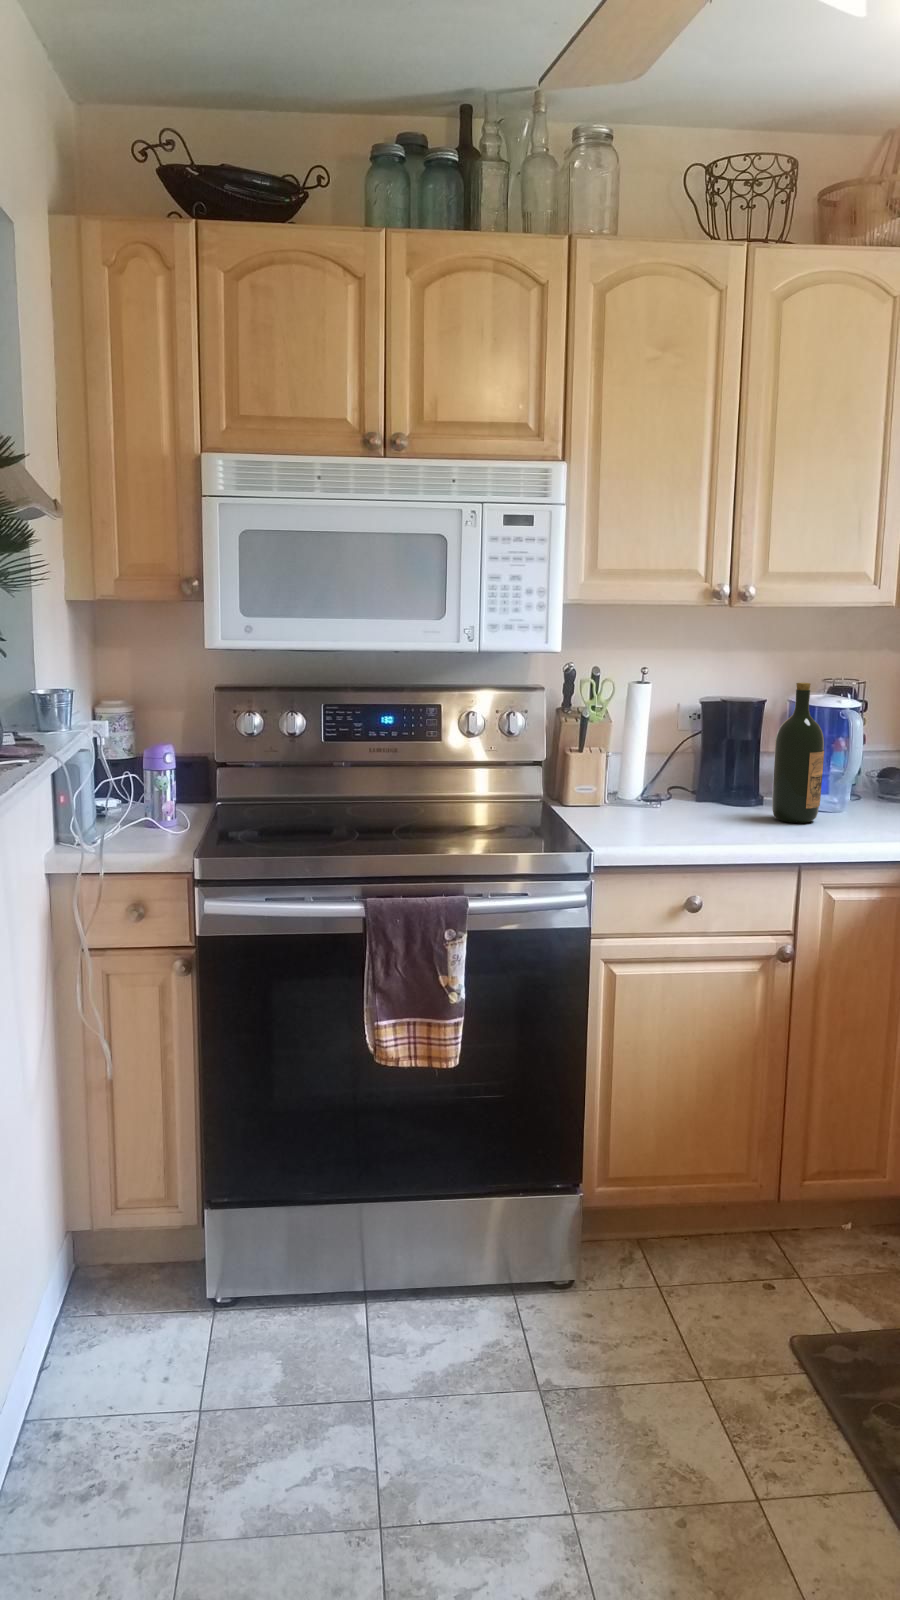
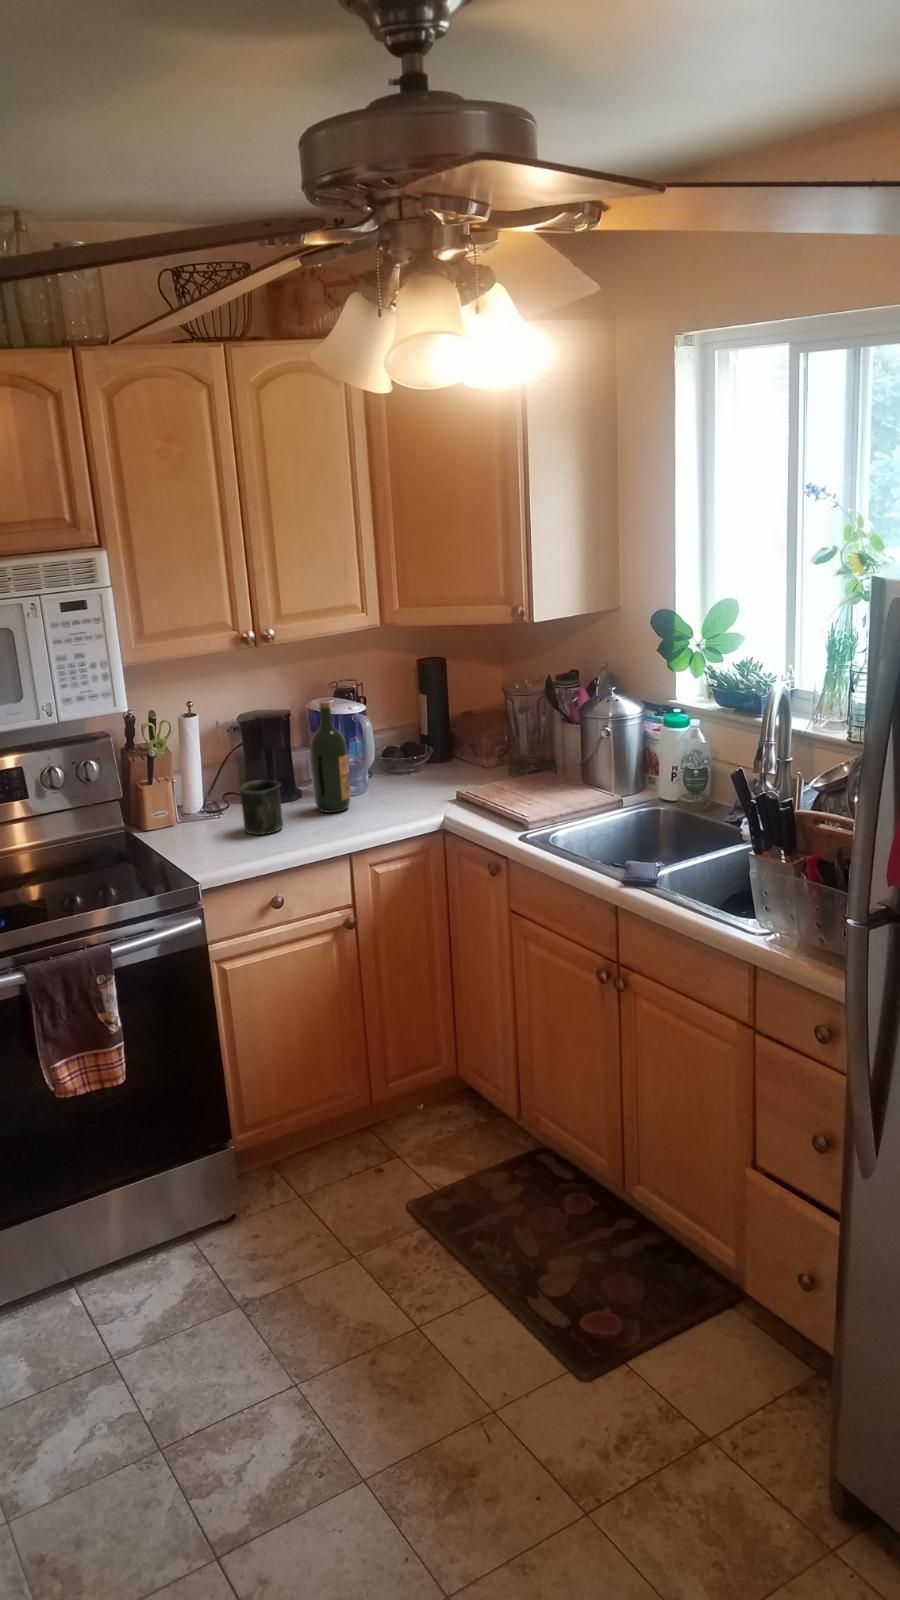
mug: none [675,765,729,828] -> present [239,780,283,835]

